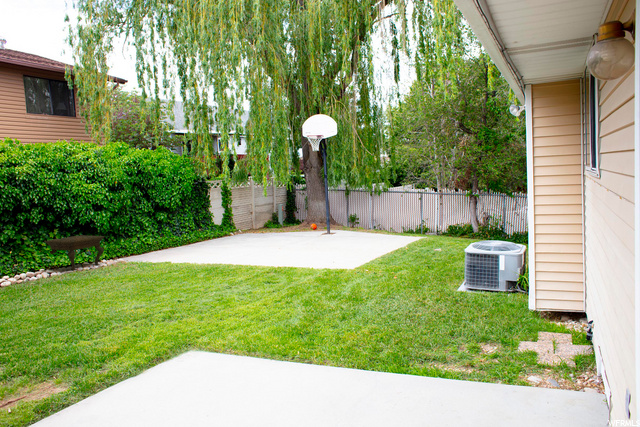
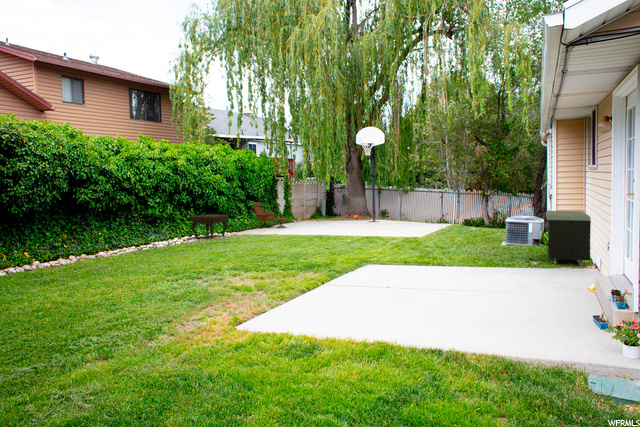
lounge chair: none [164,214,205,248] -> present [254,202,286,228]
storage bench: none [508,246,594,364] -> present [546,211,591,265]

